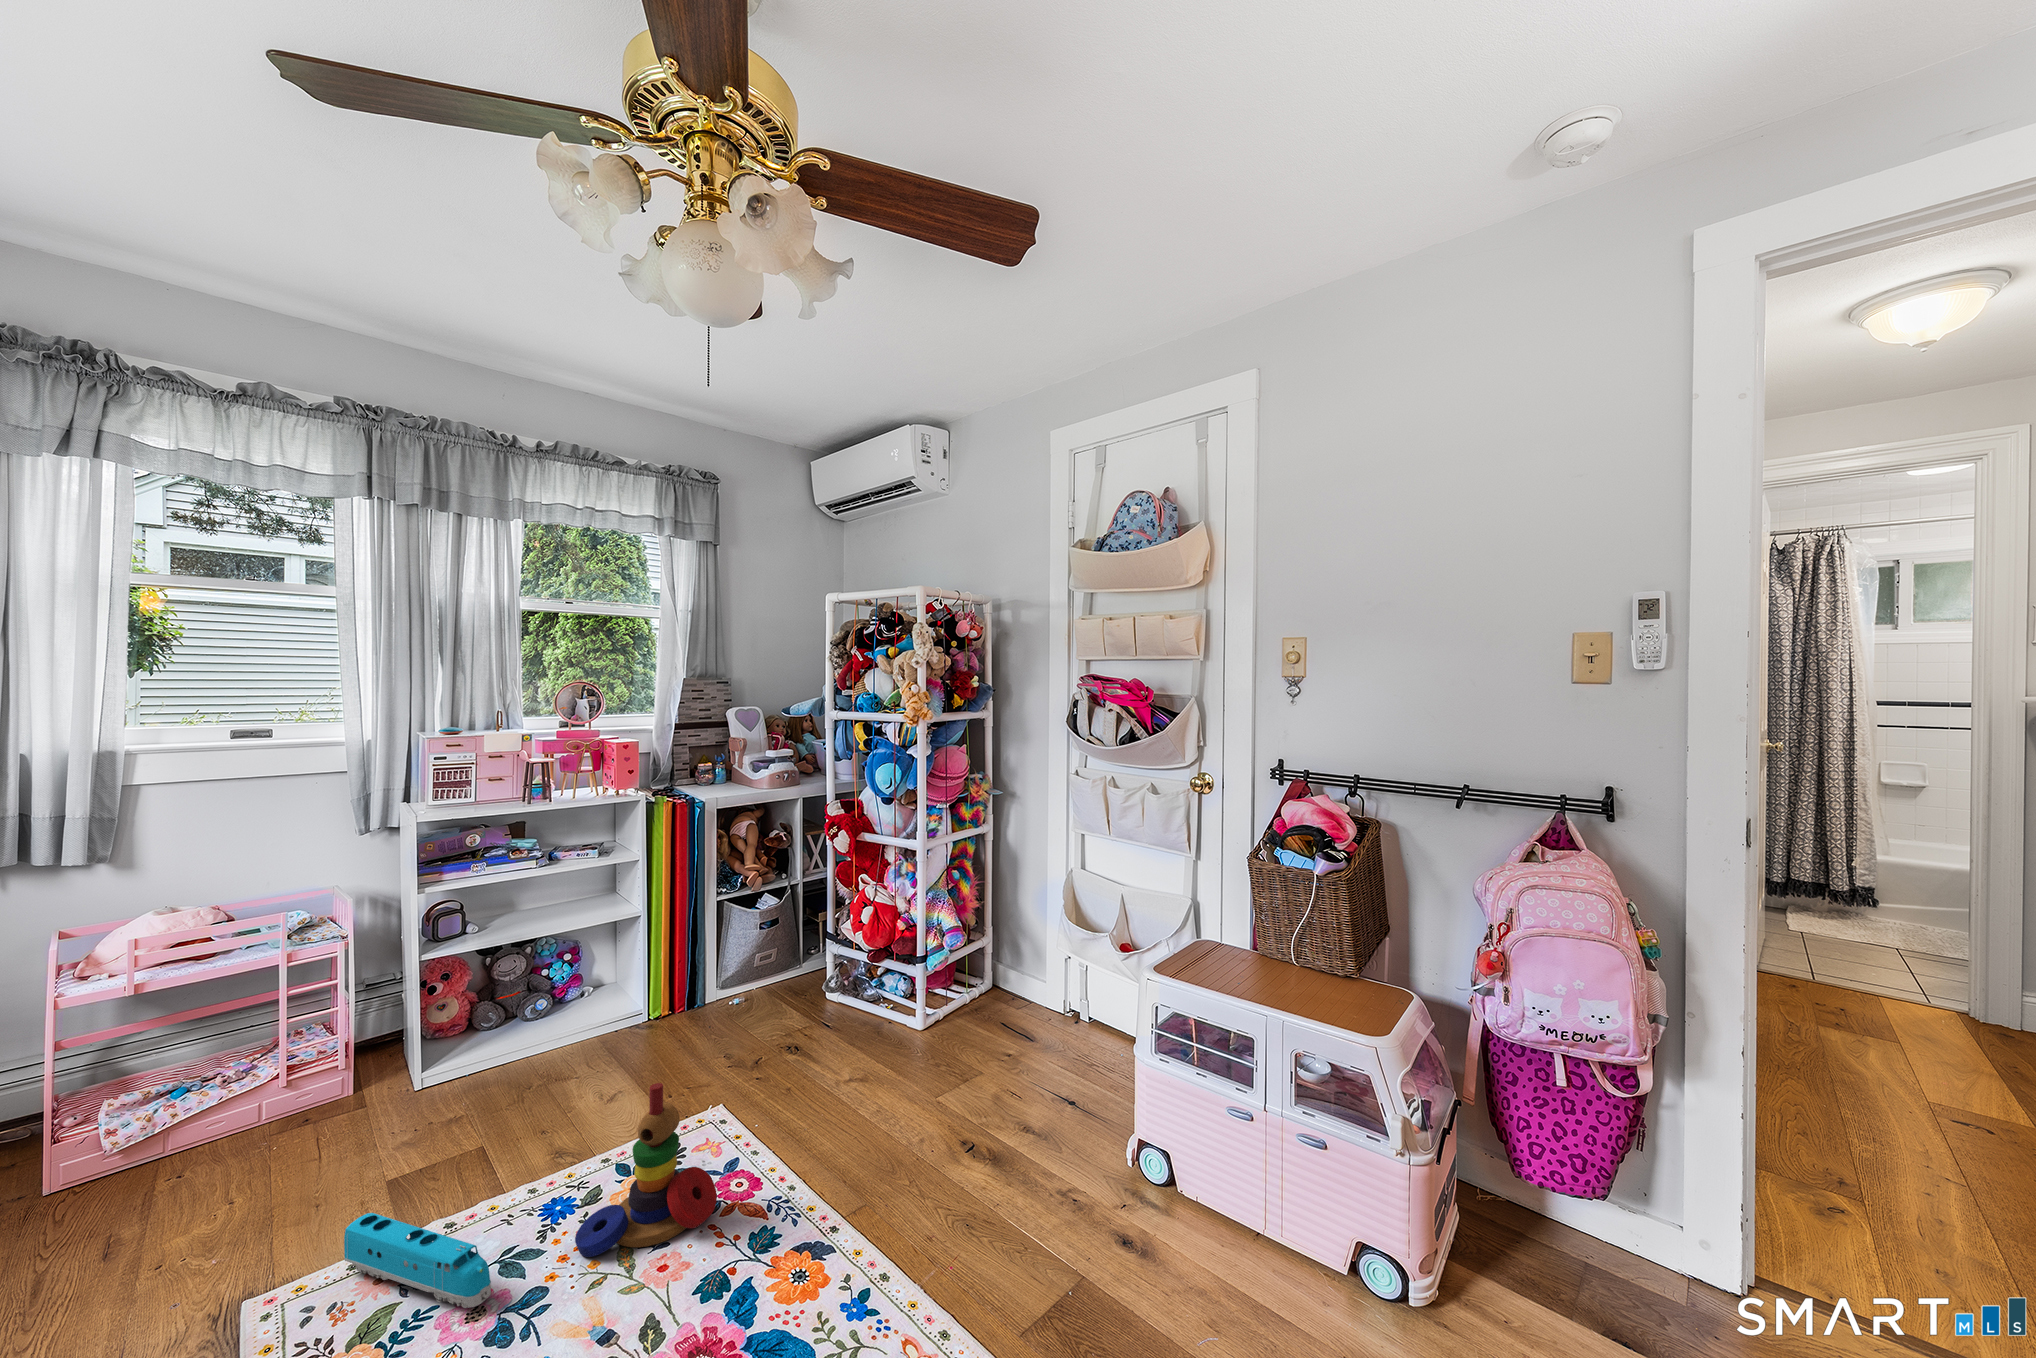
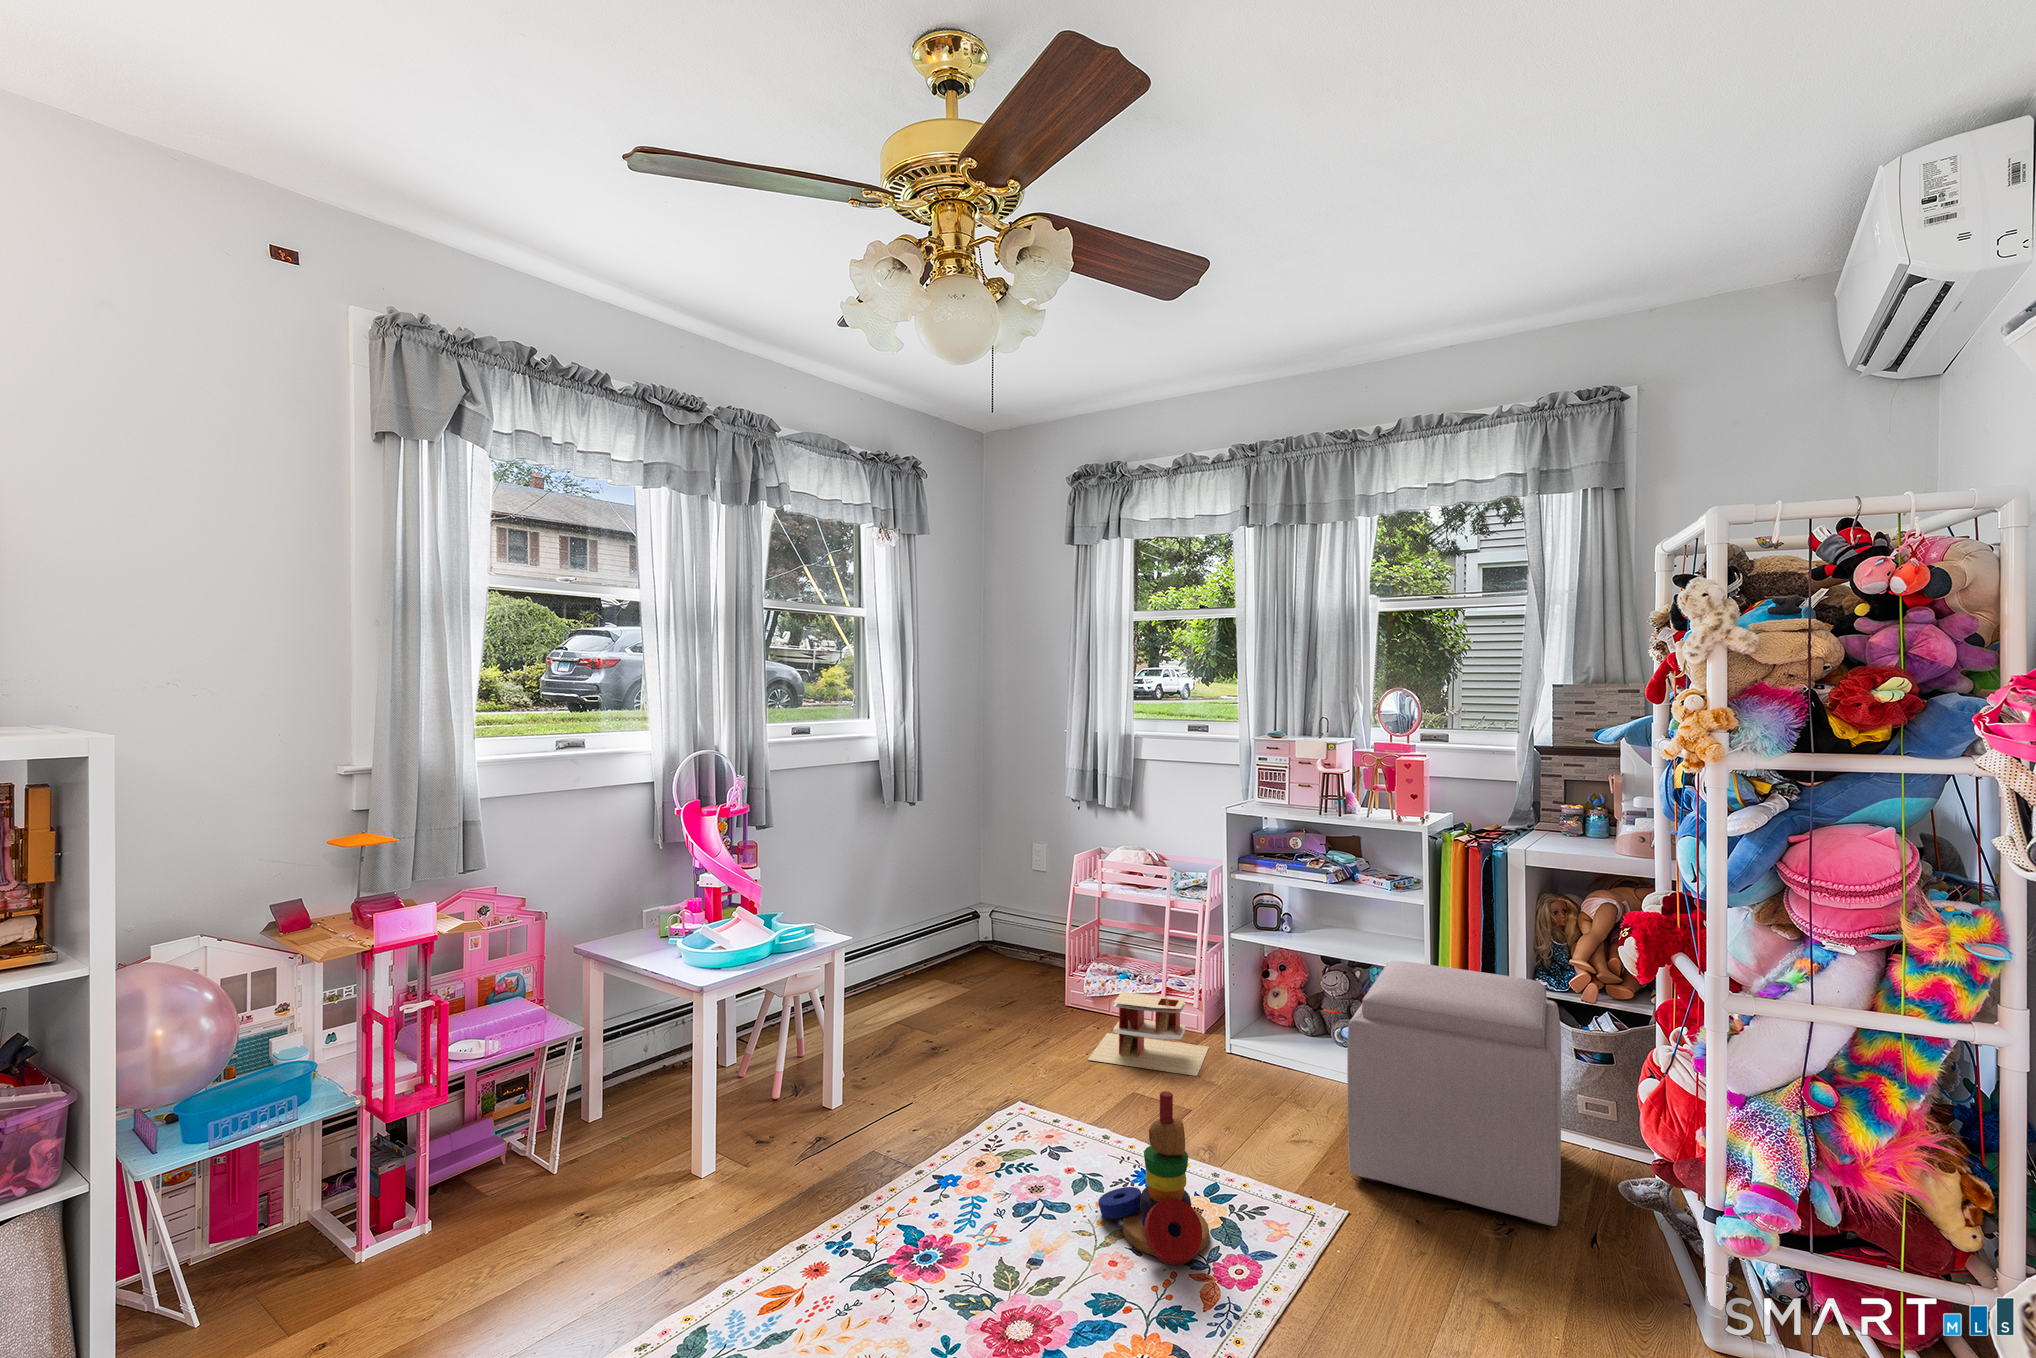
ottoman: none [621,891,812,1087] -> present [1347,961,1561,1226]
toy house: none [208,1059,424,1204] -> present [1088,992,1209,1076]
toy train: present [344,1213,491,1308] -> none [1030,1085,1067,1184]

